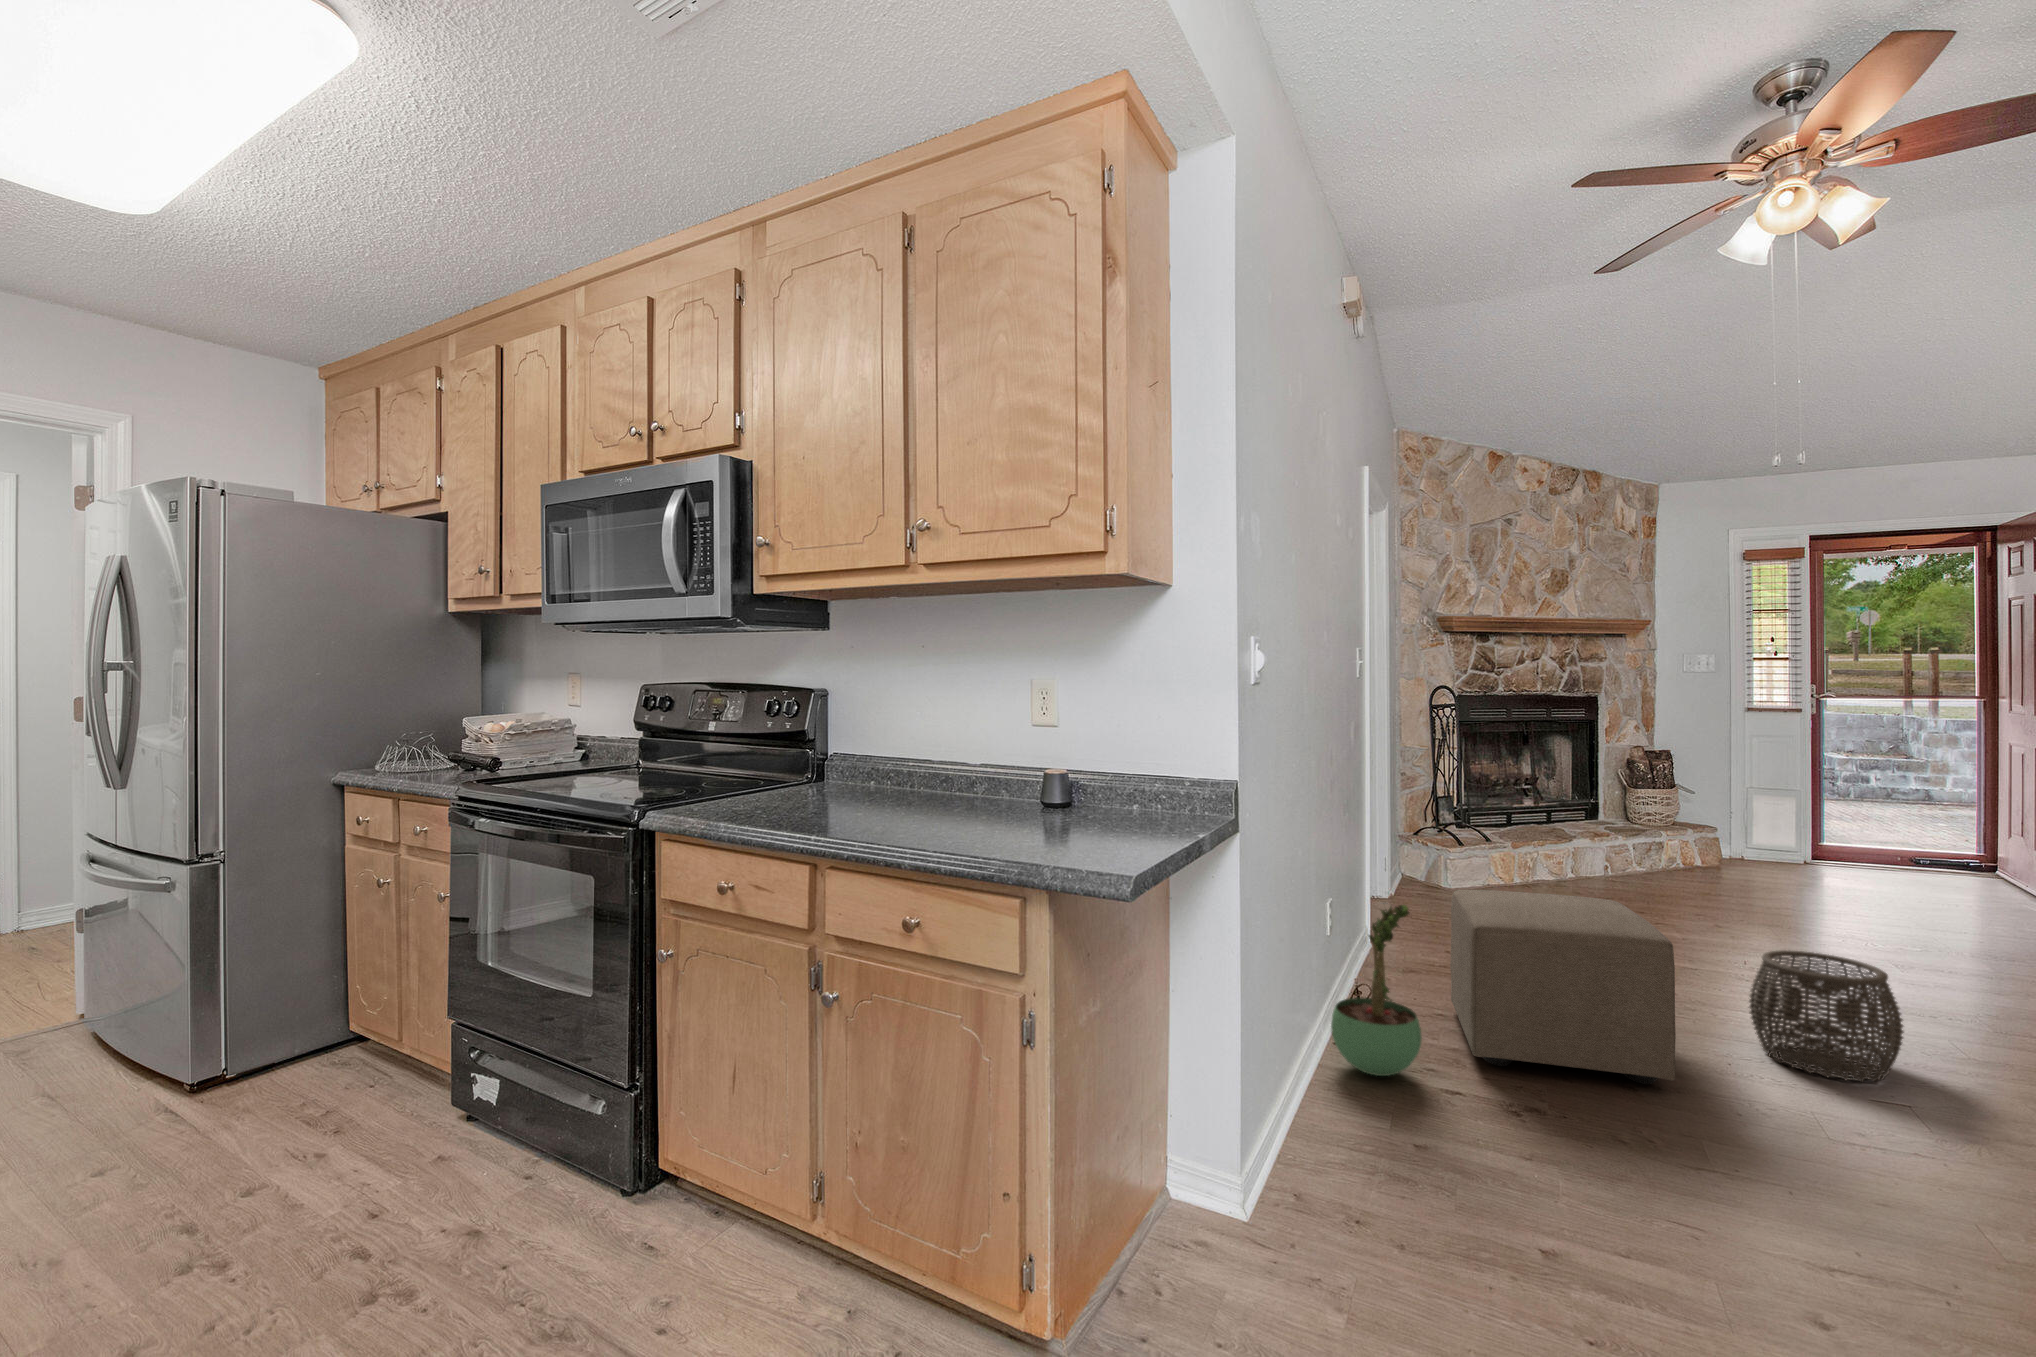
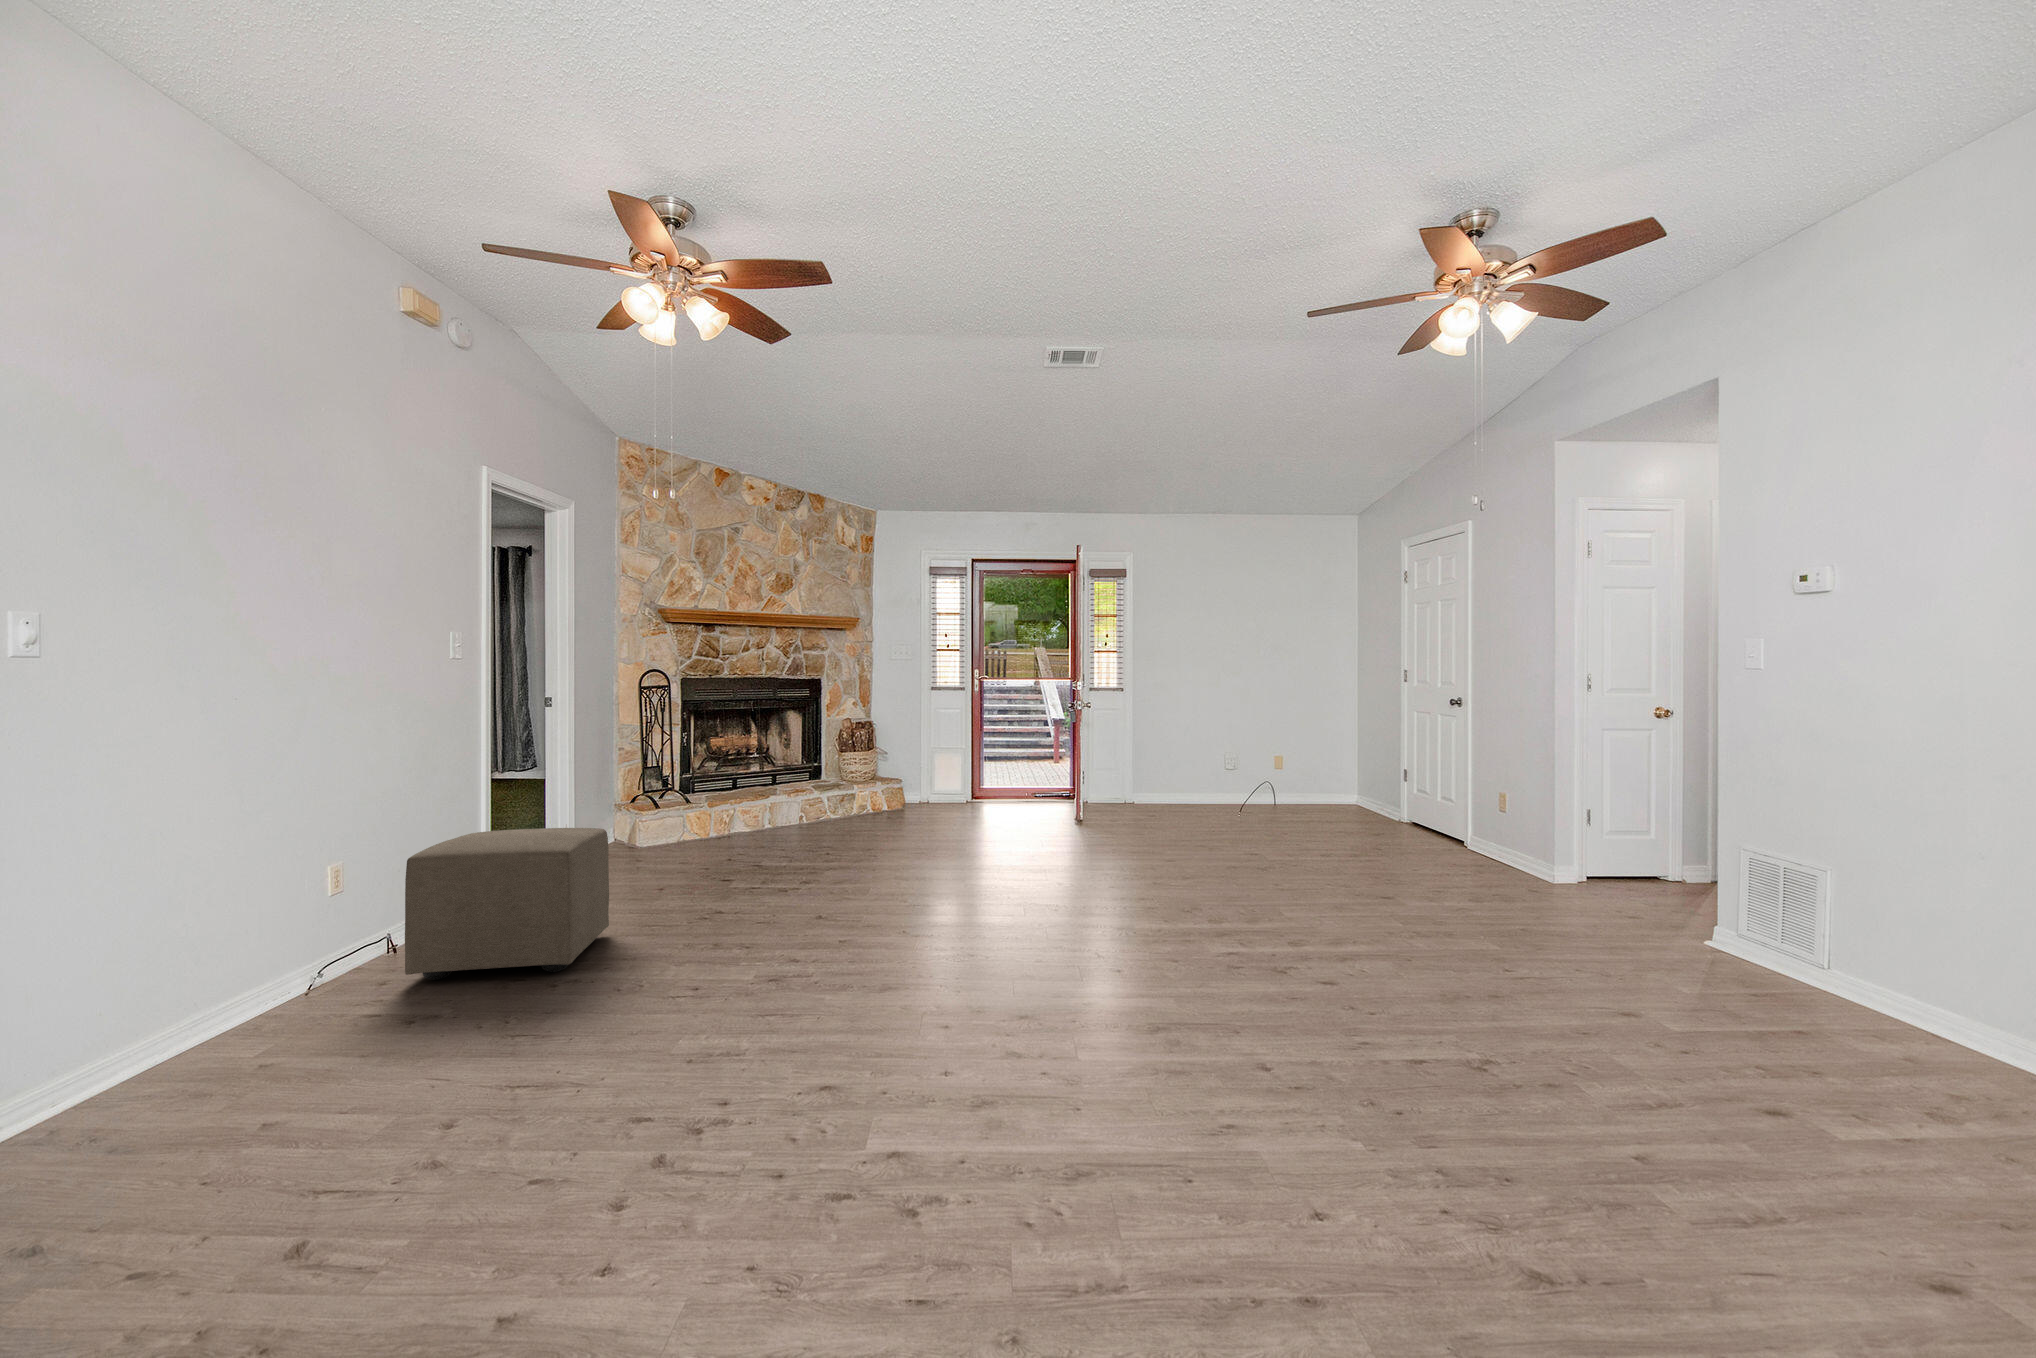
potted plant: present [1331,905,1422,1076] -> none [235,843,344,1008]
woven basket: present [1749,950,1904,1082] -> none [687,853,781,944]

